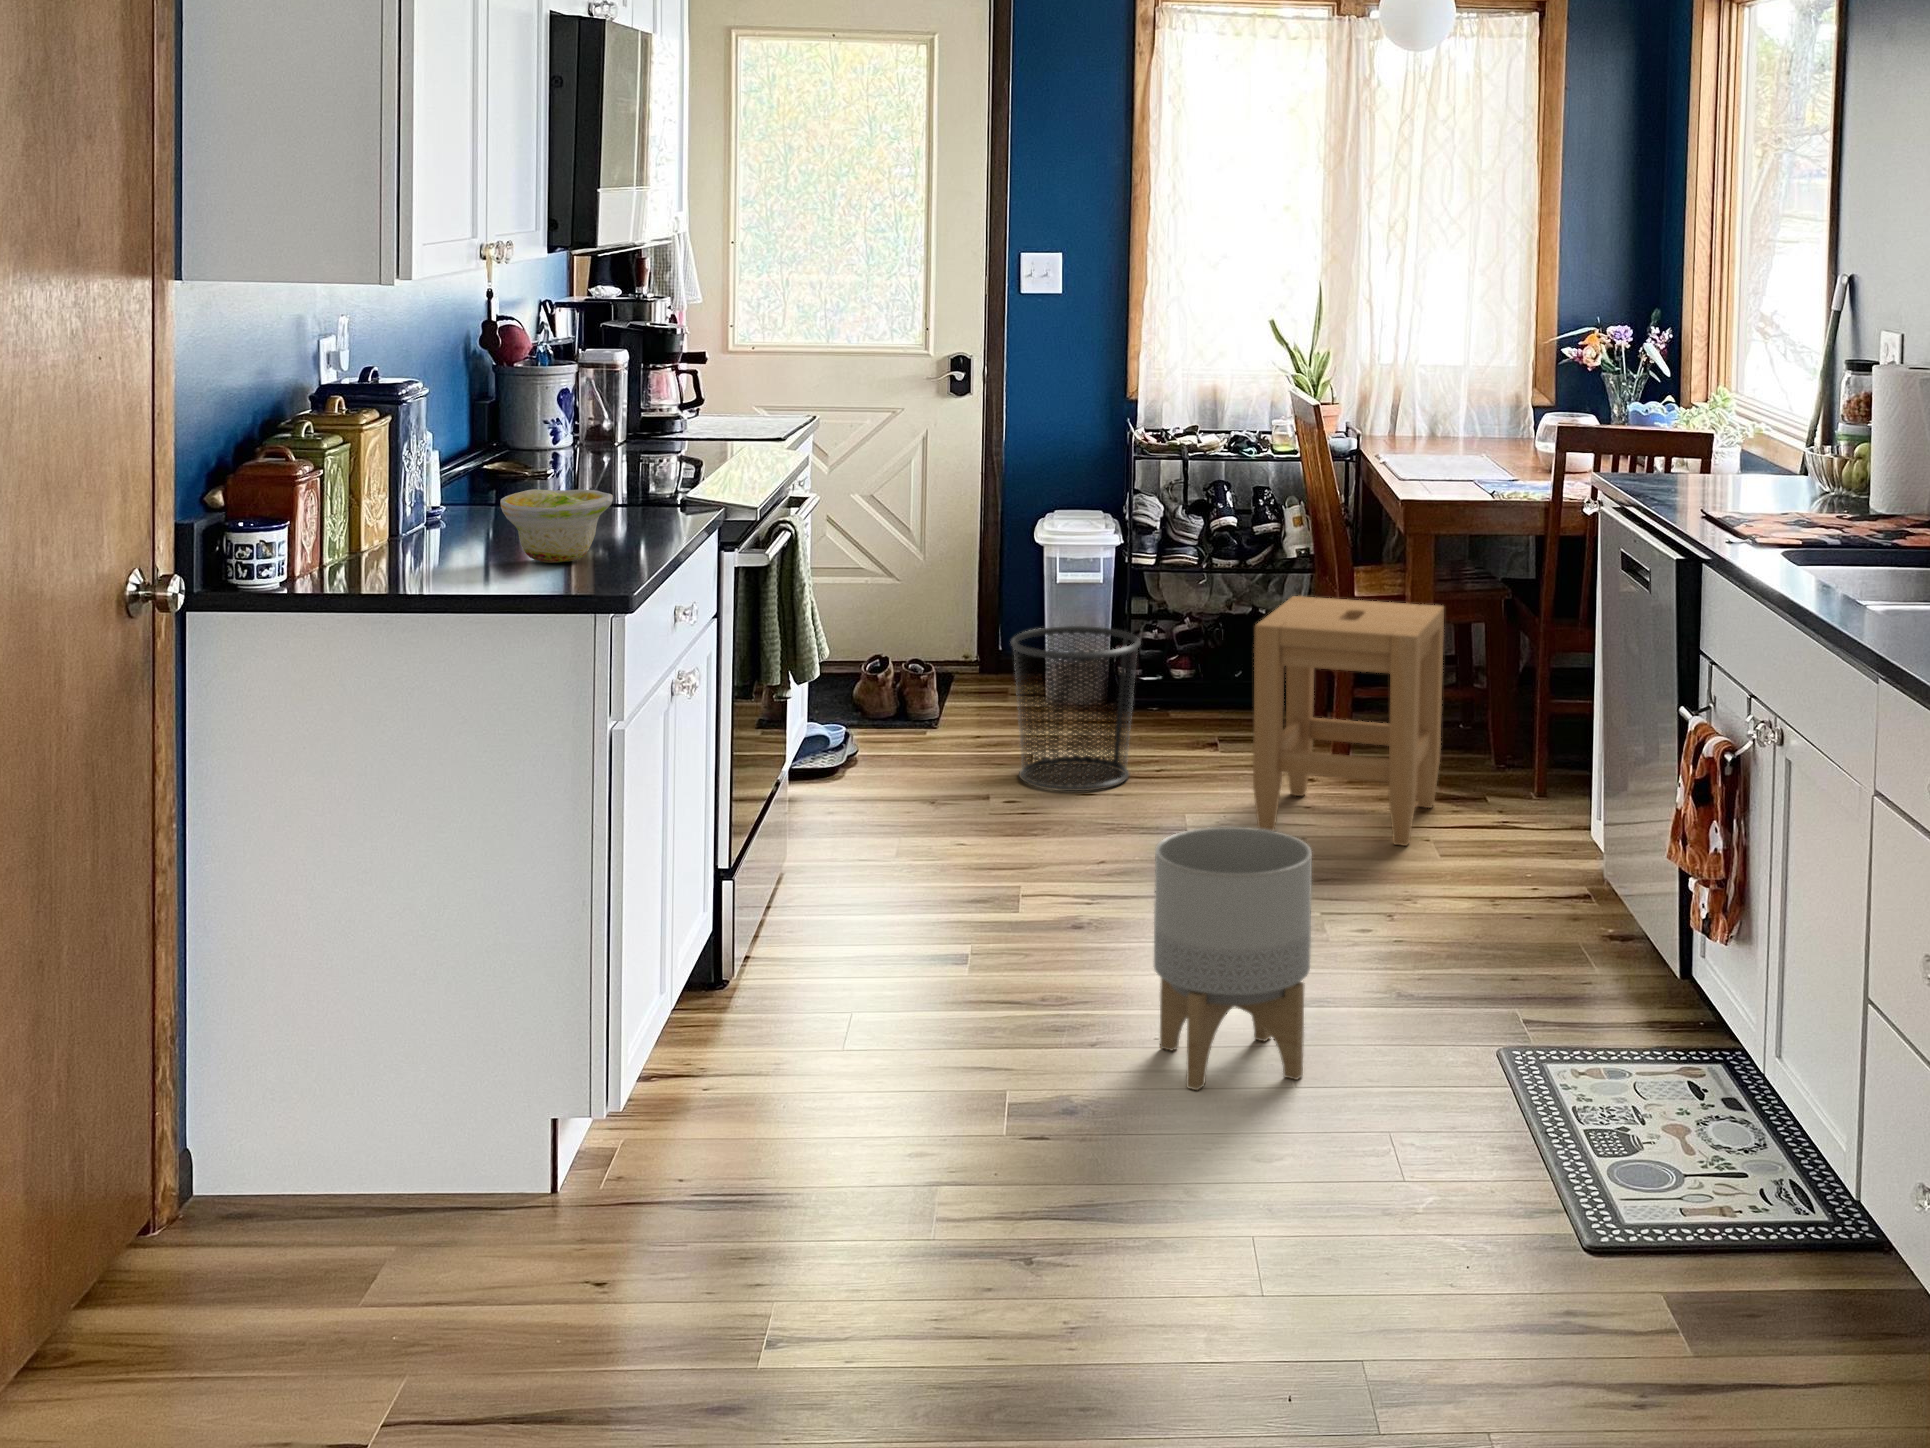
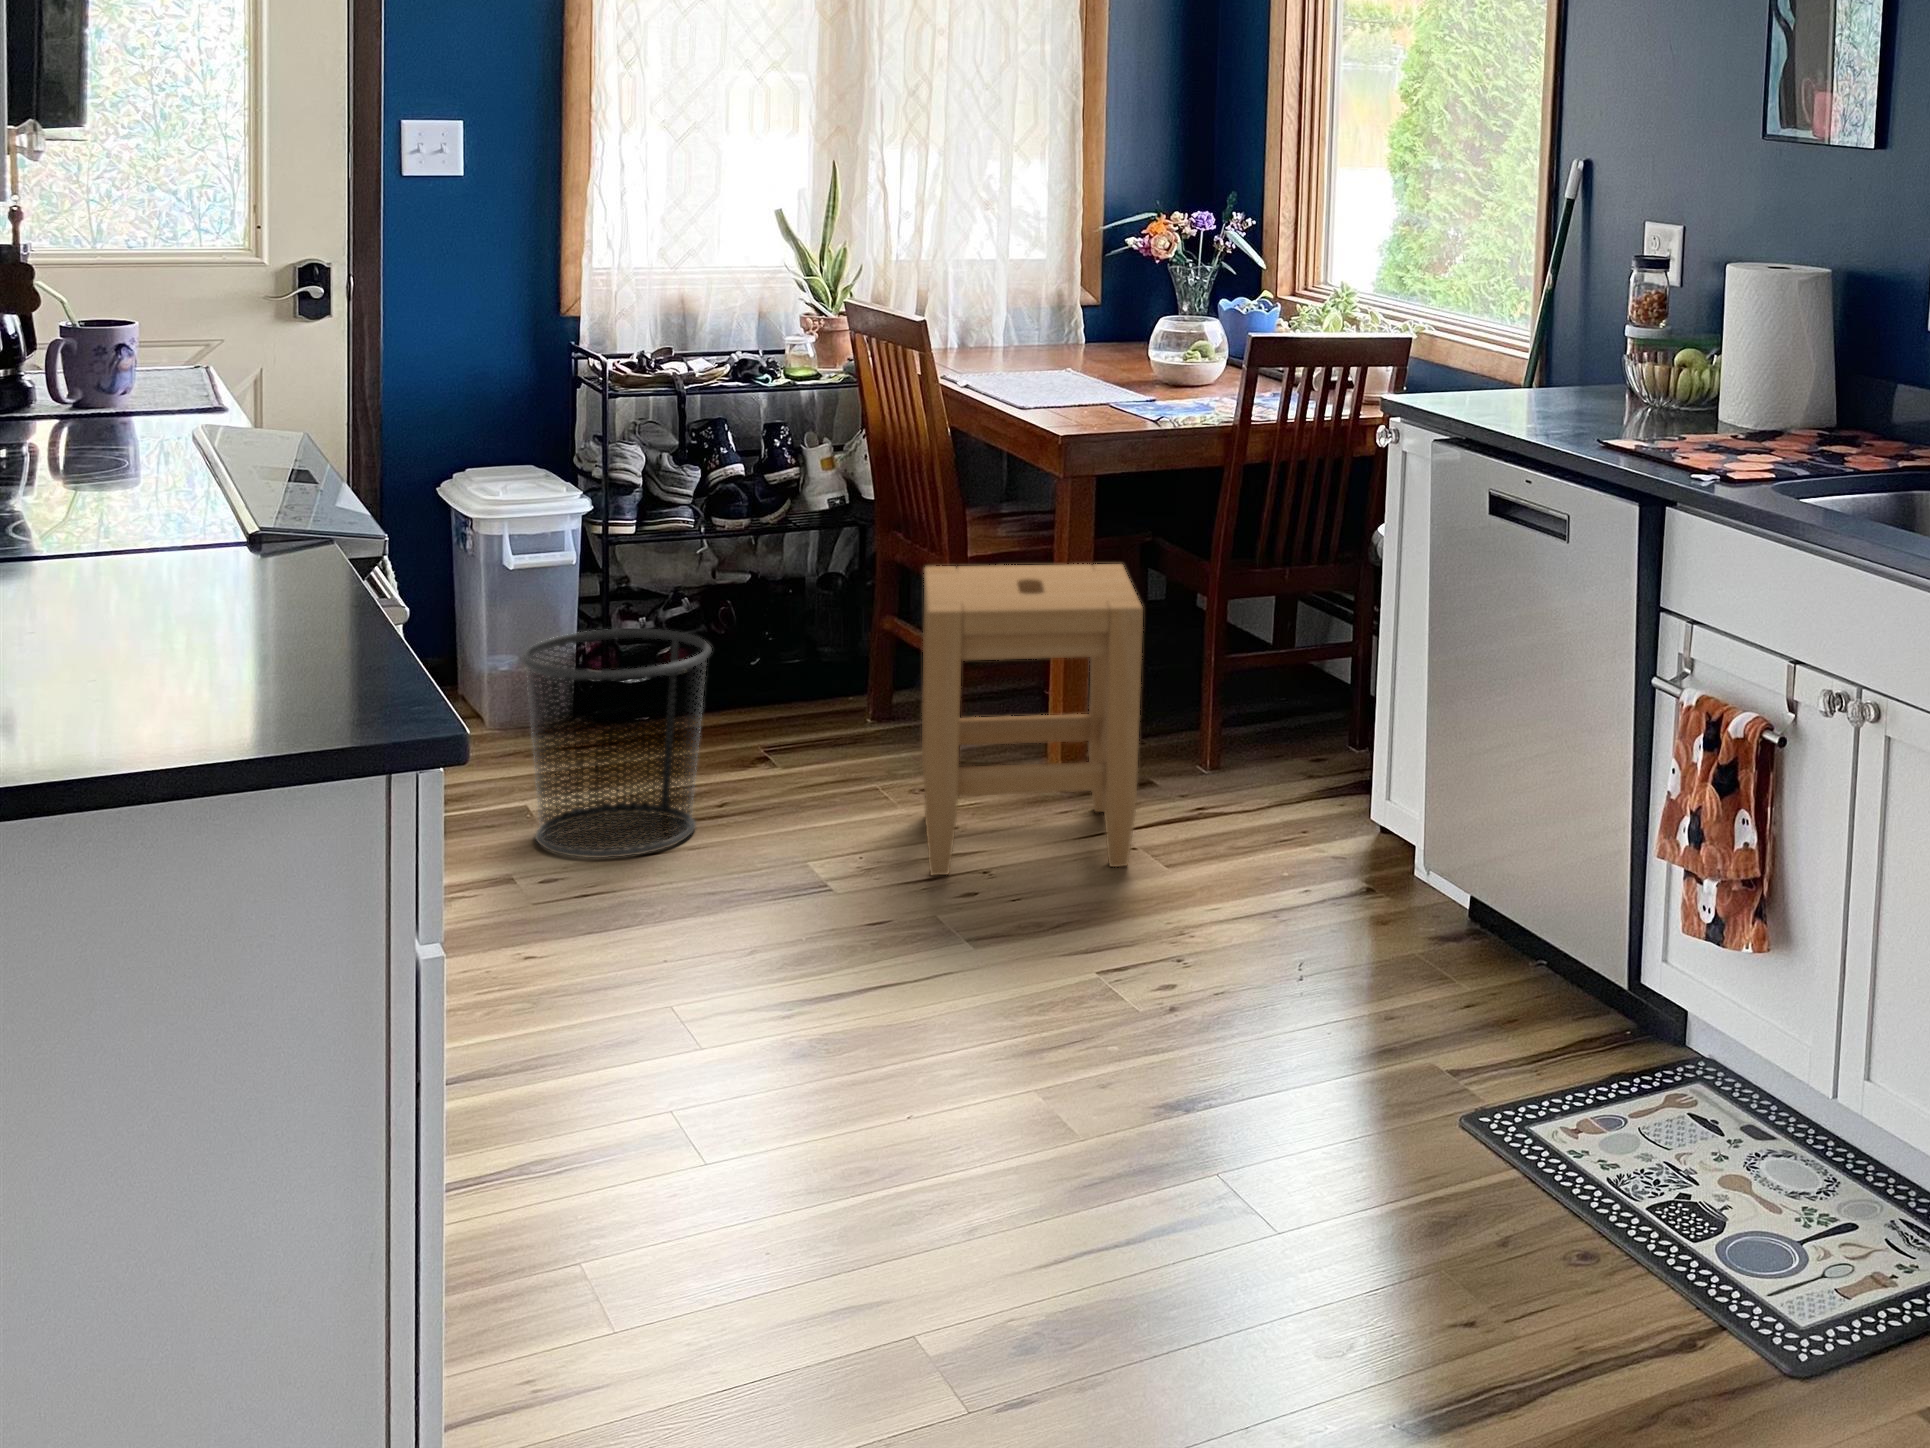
bowl: present [500,489,613,563] -> none [87,522,299,653]
planter: present [1154,827,1312,1090] -> none [1072,895,1291,1261]

